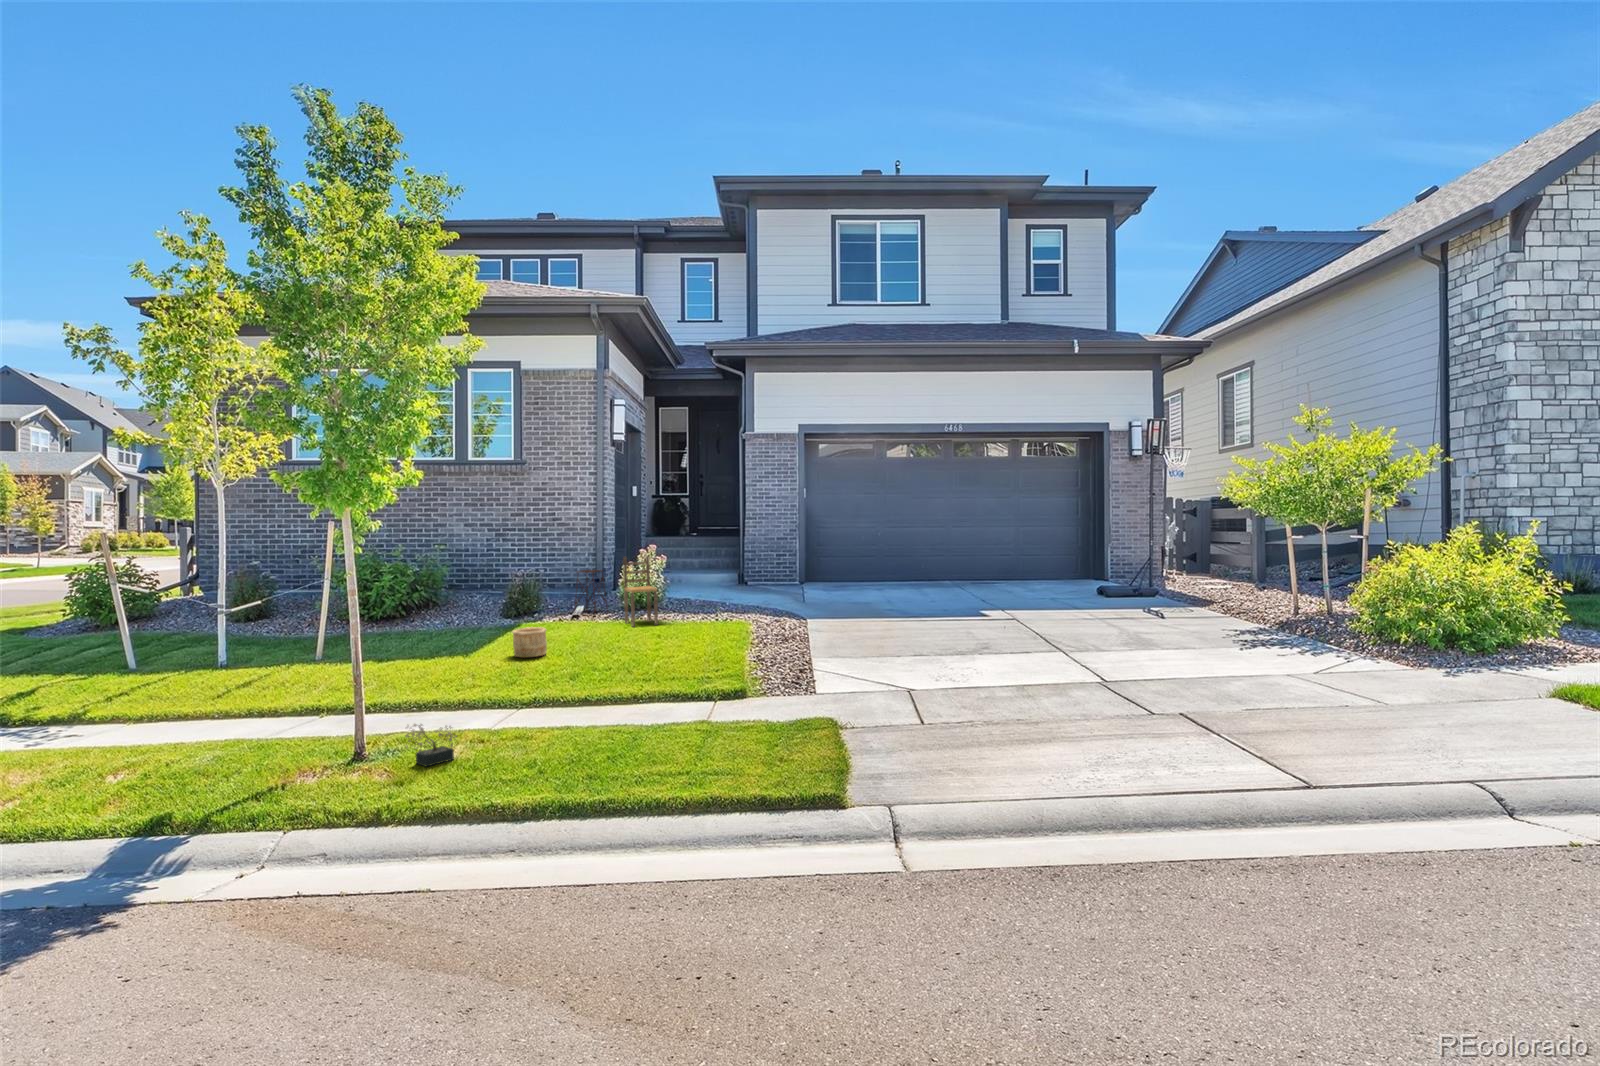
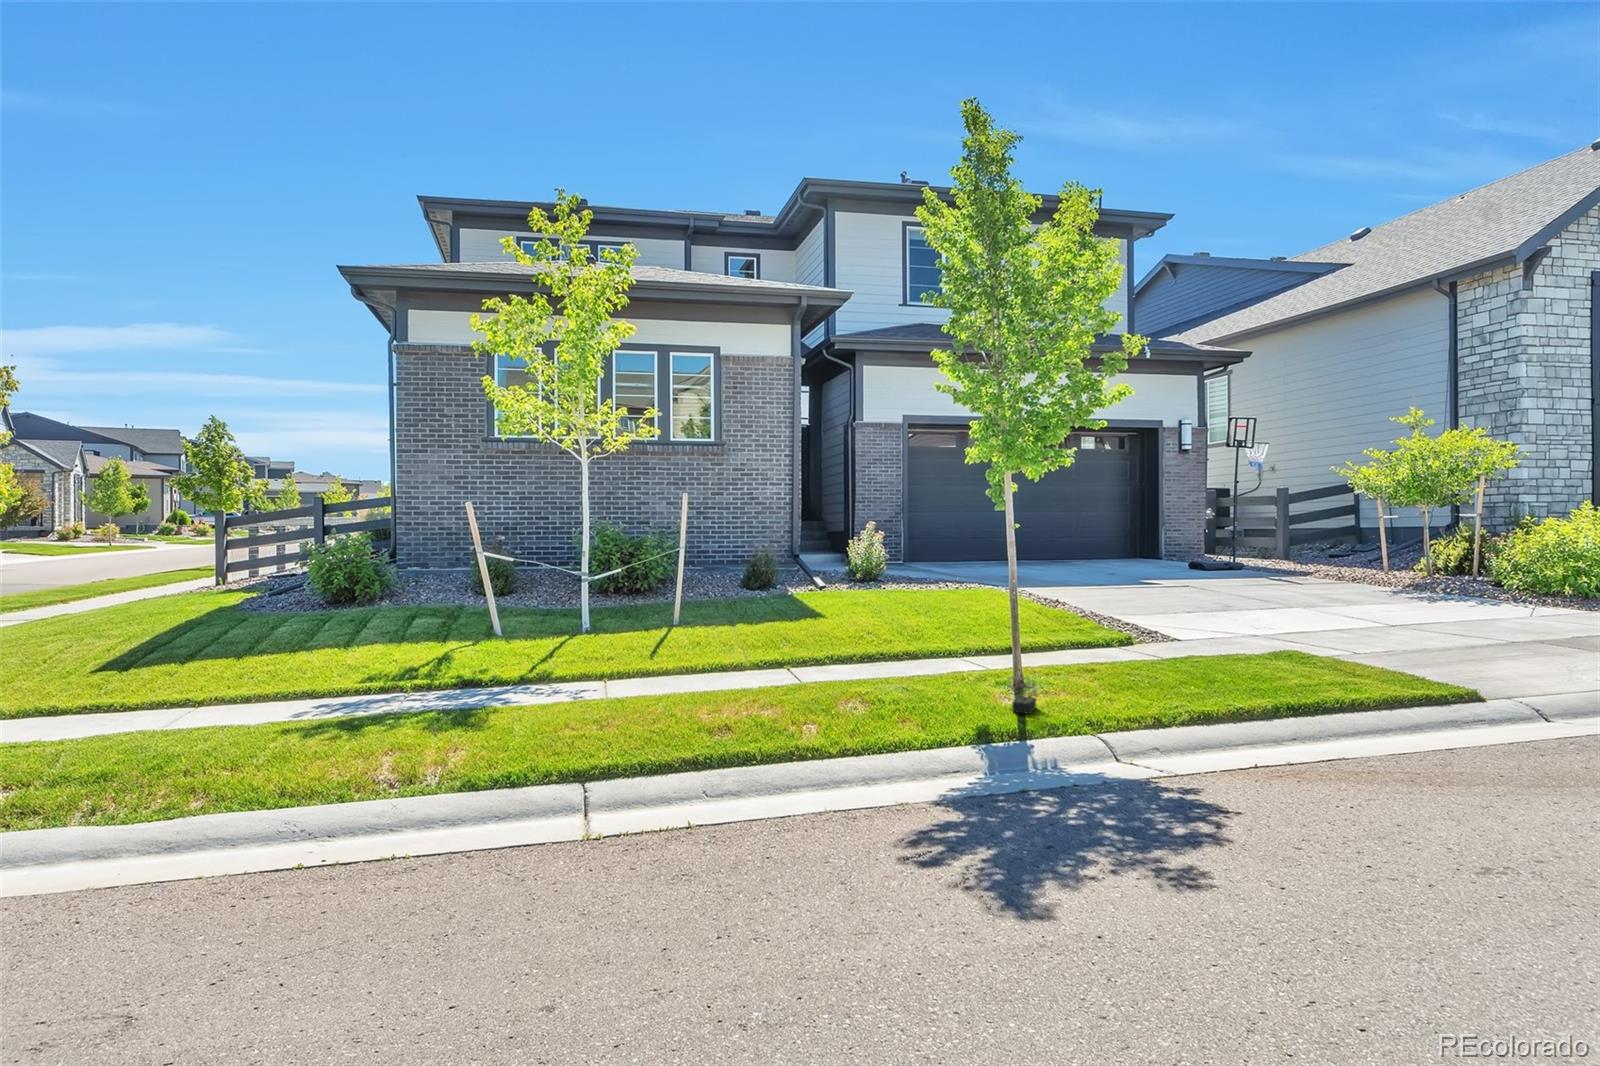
chair: present [623,556,658,627] -> none [879,531,915,596]
side table: present [575,570,608,609] -> none [816,545,841,588]
wooden bucket: present [512,627,547,658] -> none [863,595,894,623]

